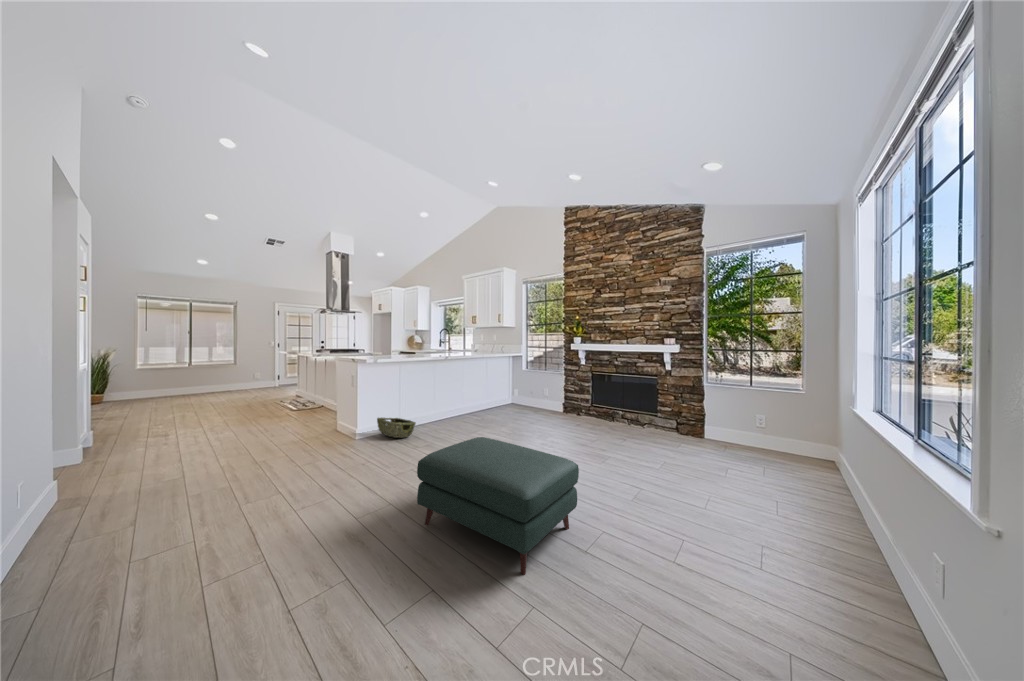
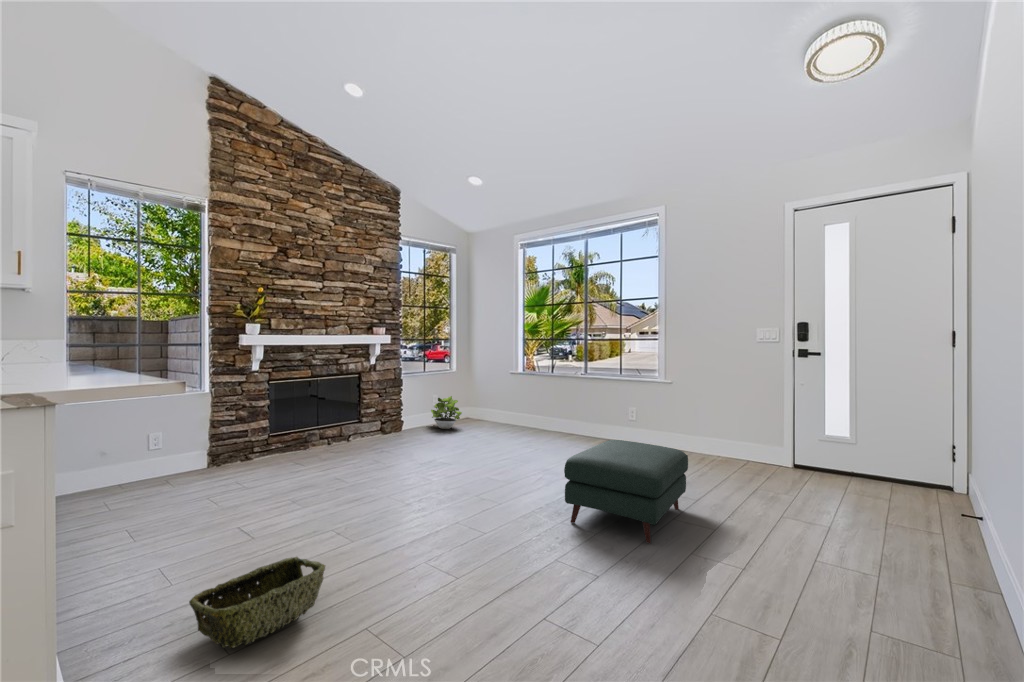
potted plant: none [724,413,767,452] -> present [431,396,462,429]

